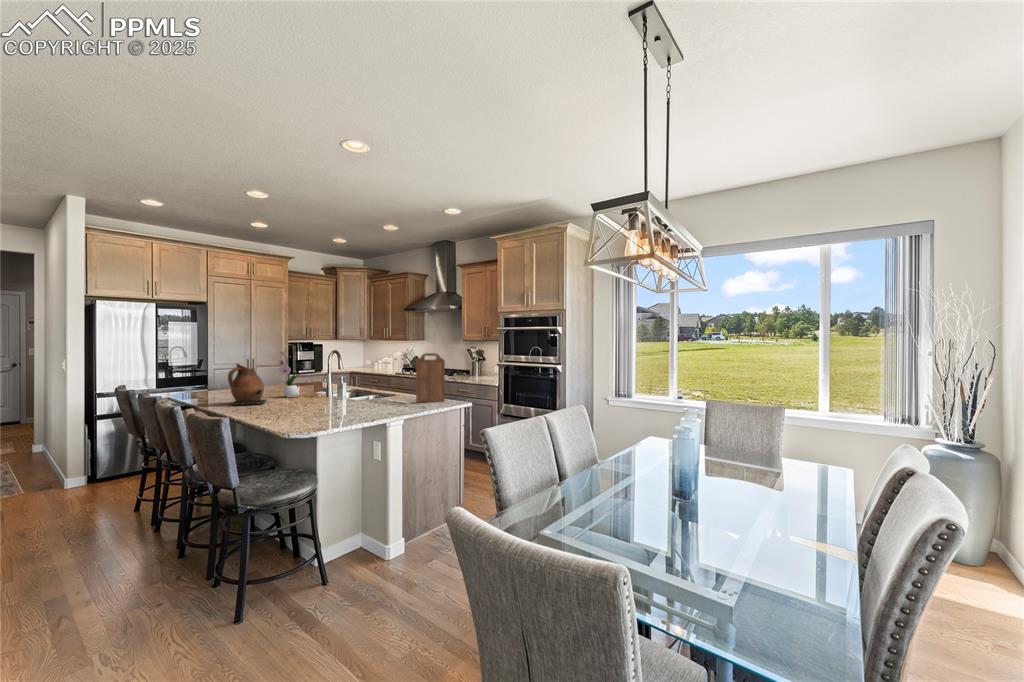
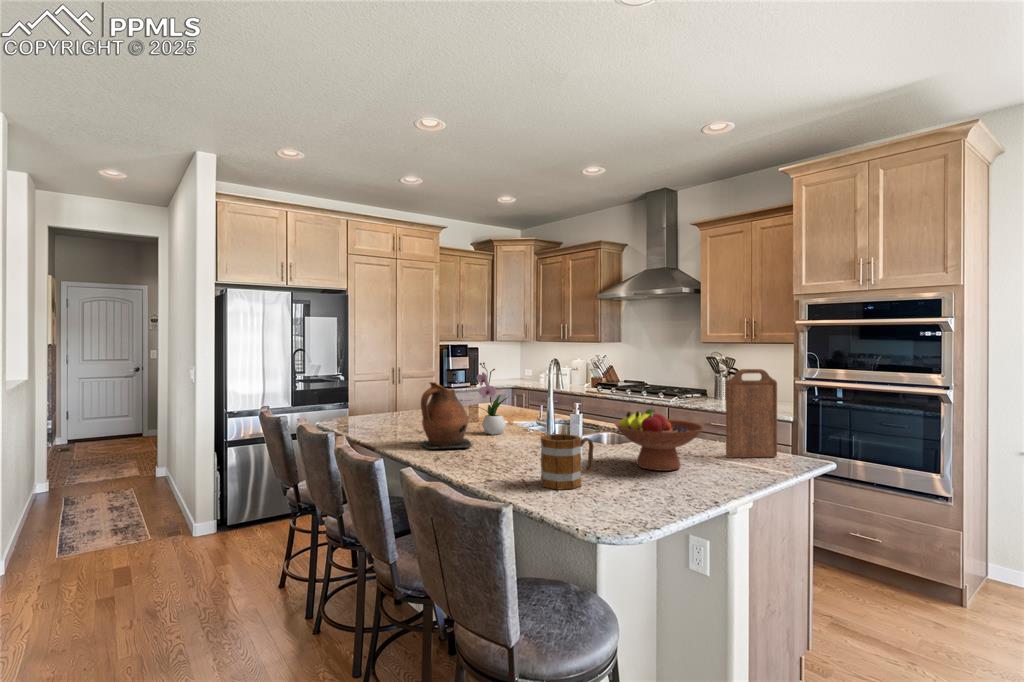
fruit bowl: none [343,376,394,409] -> present [615,409,704,471]
mug: none [284,389,320,419] -> present [540,434,594,489]

